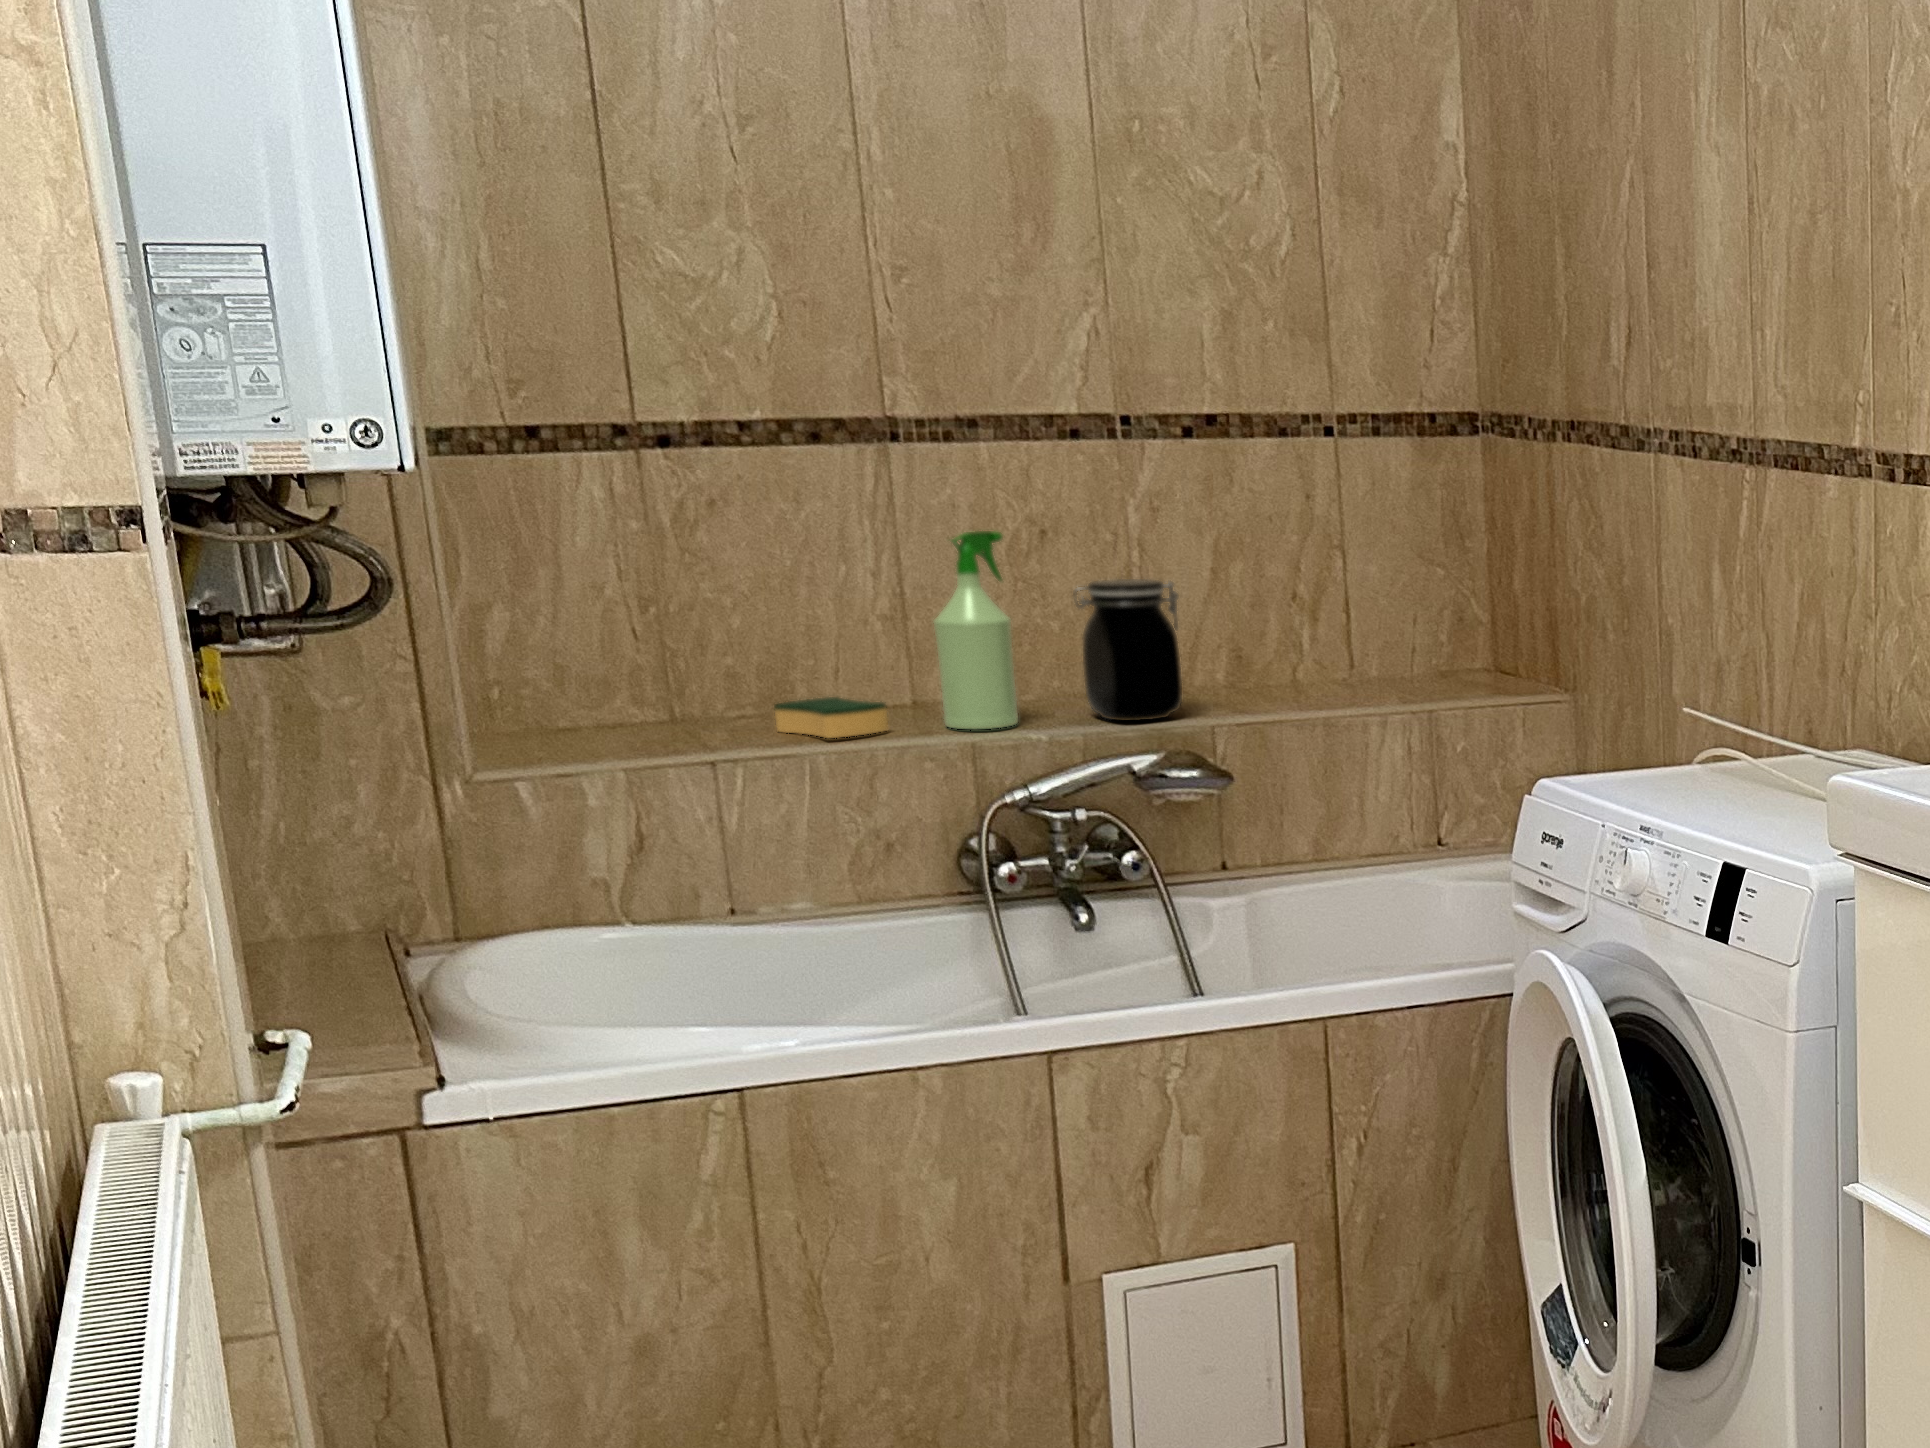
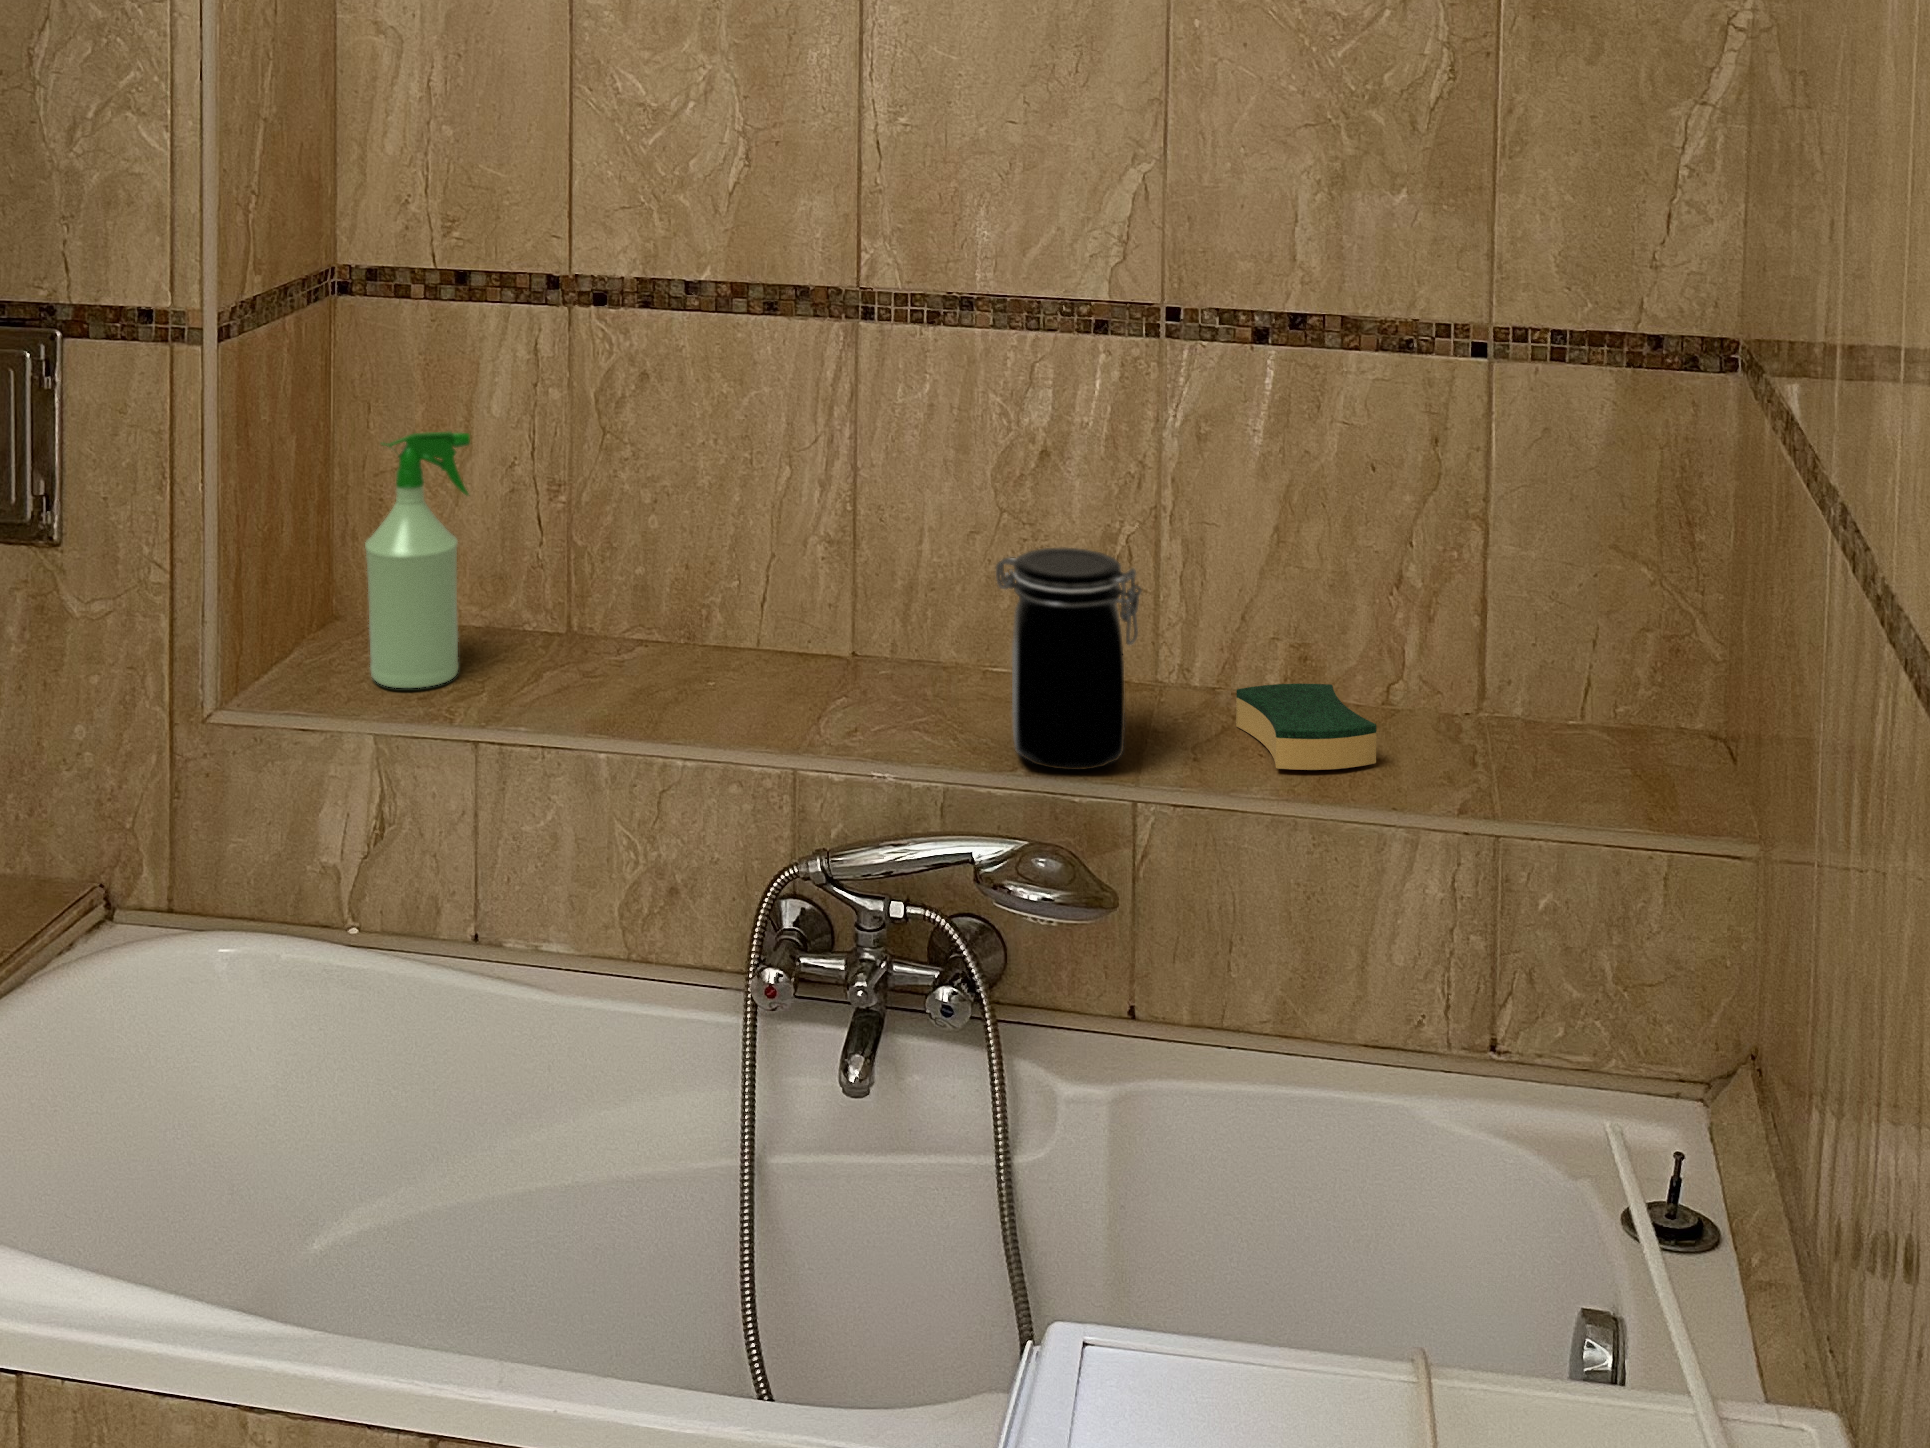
spray bottle: present [934,531,1018,729] -> present [365,432,470,688]
sponge: present [775,697,889,738] -> present [1236,684,1377,770]

